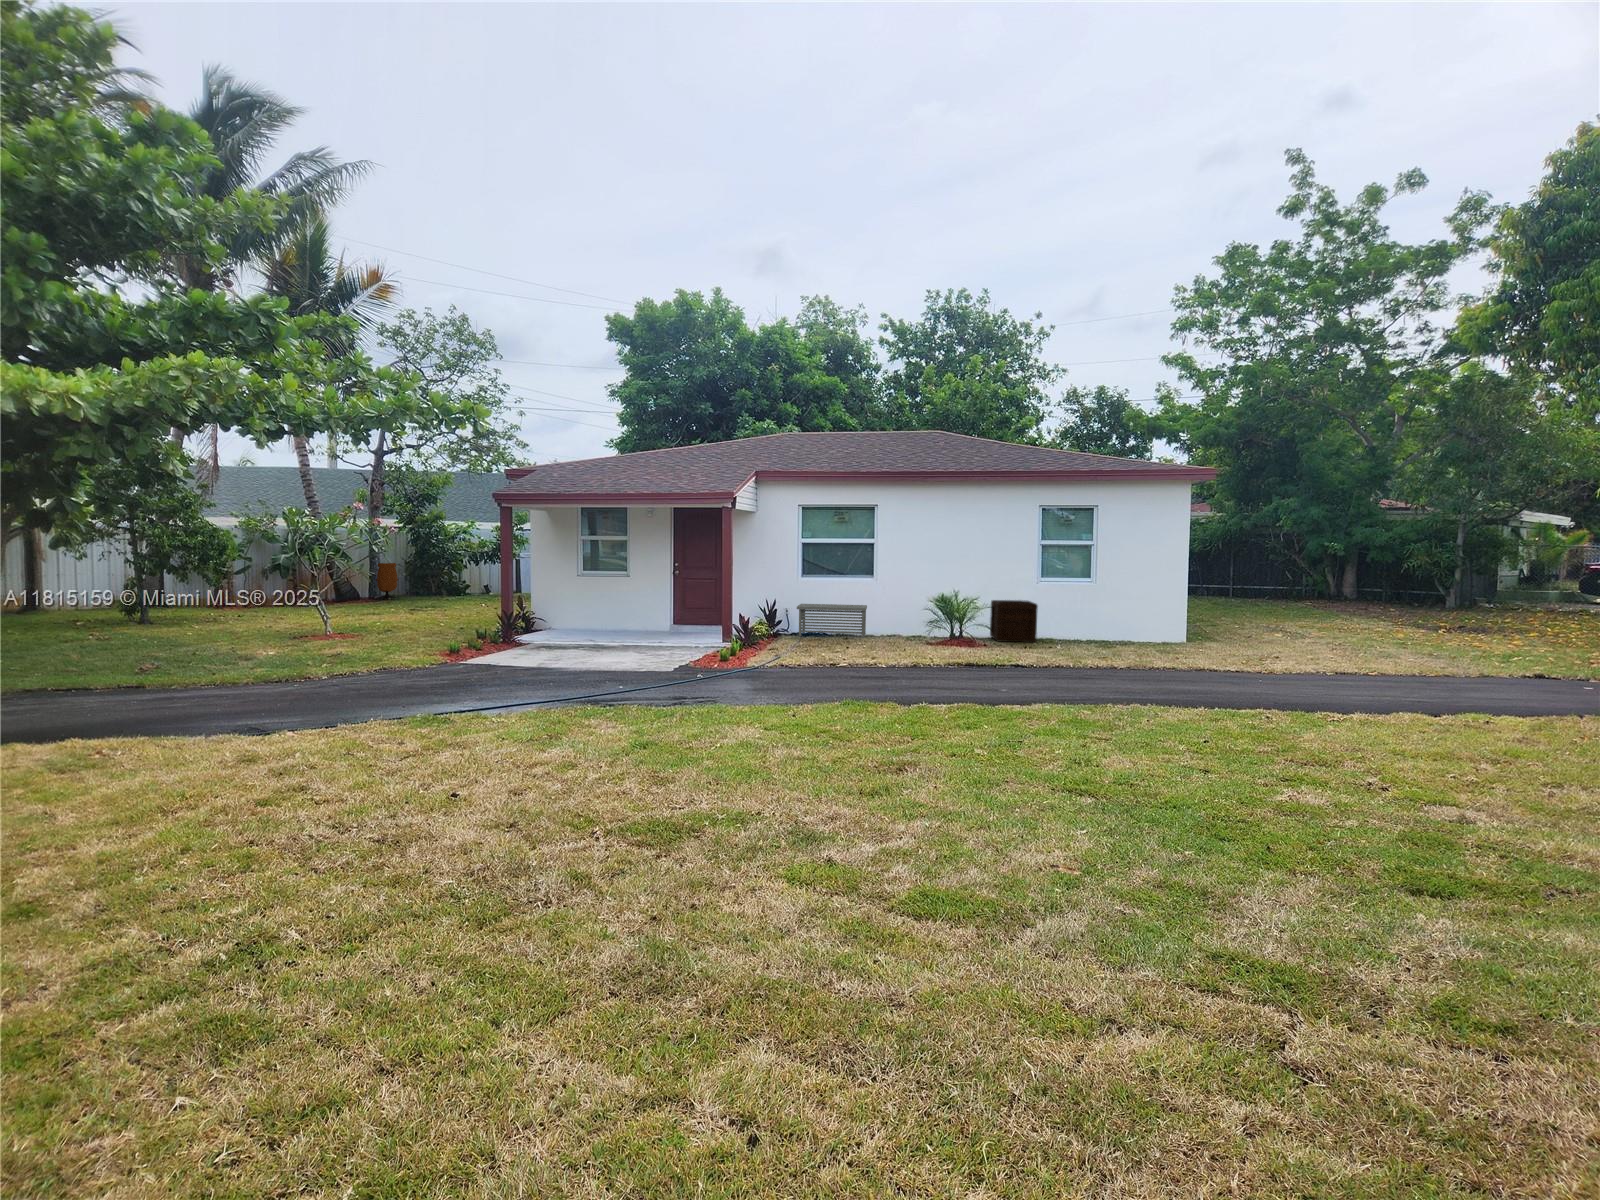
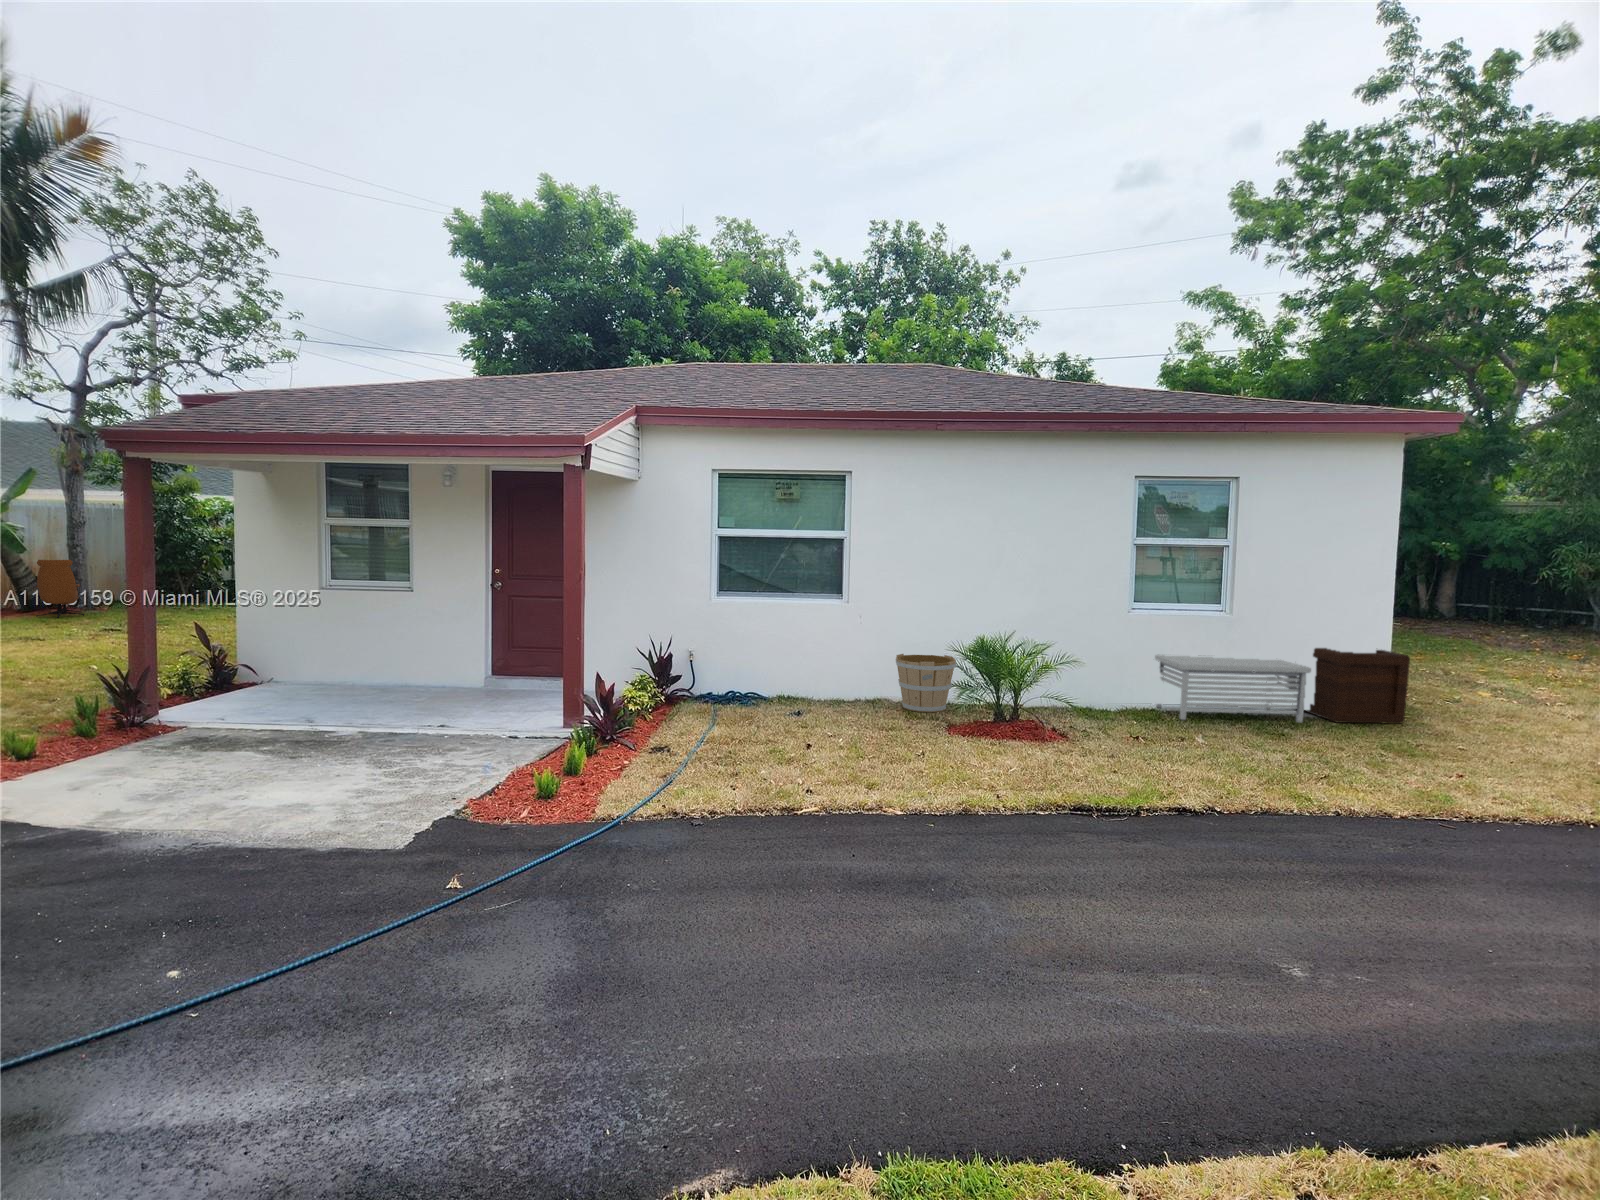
wooden crate: present [990,600,1038,642] -> present [1304,648,1410,724]
storage bench: present [797,604,867,638] -> present [1155,654,1311,722]
wooden bucket: none [901,608,934,639] -> present [896,654,956,712]

